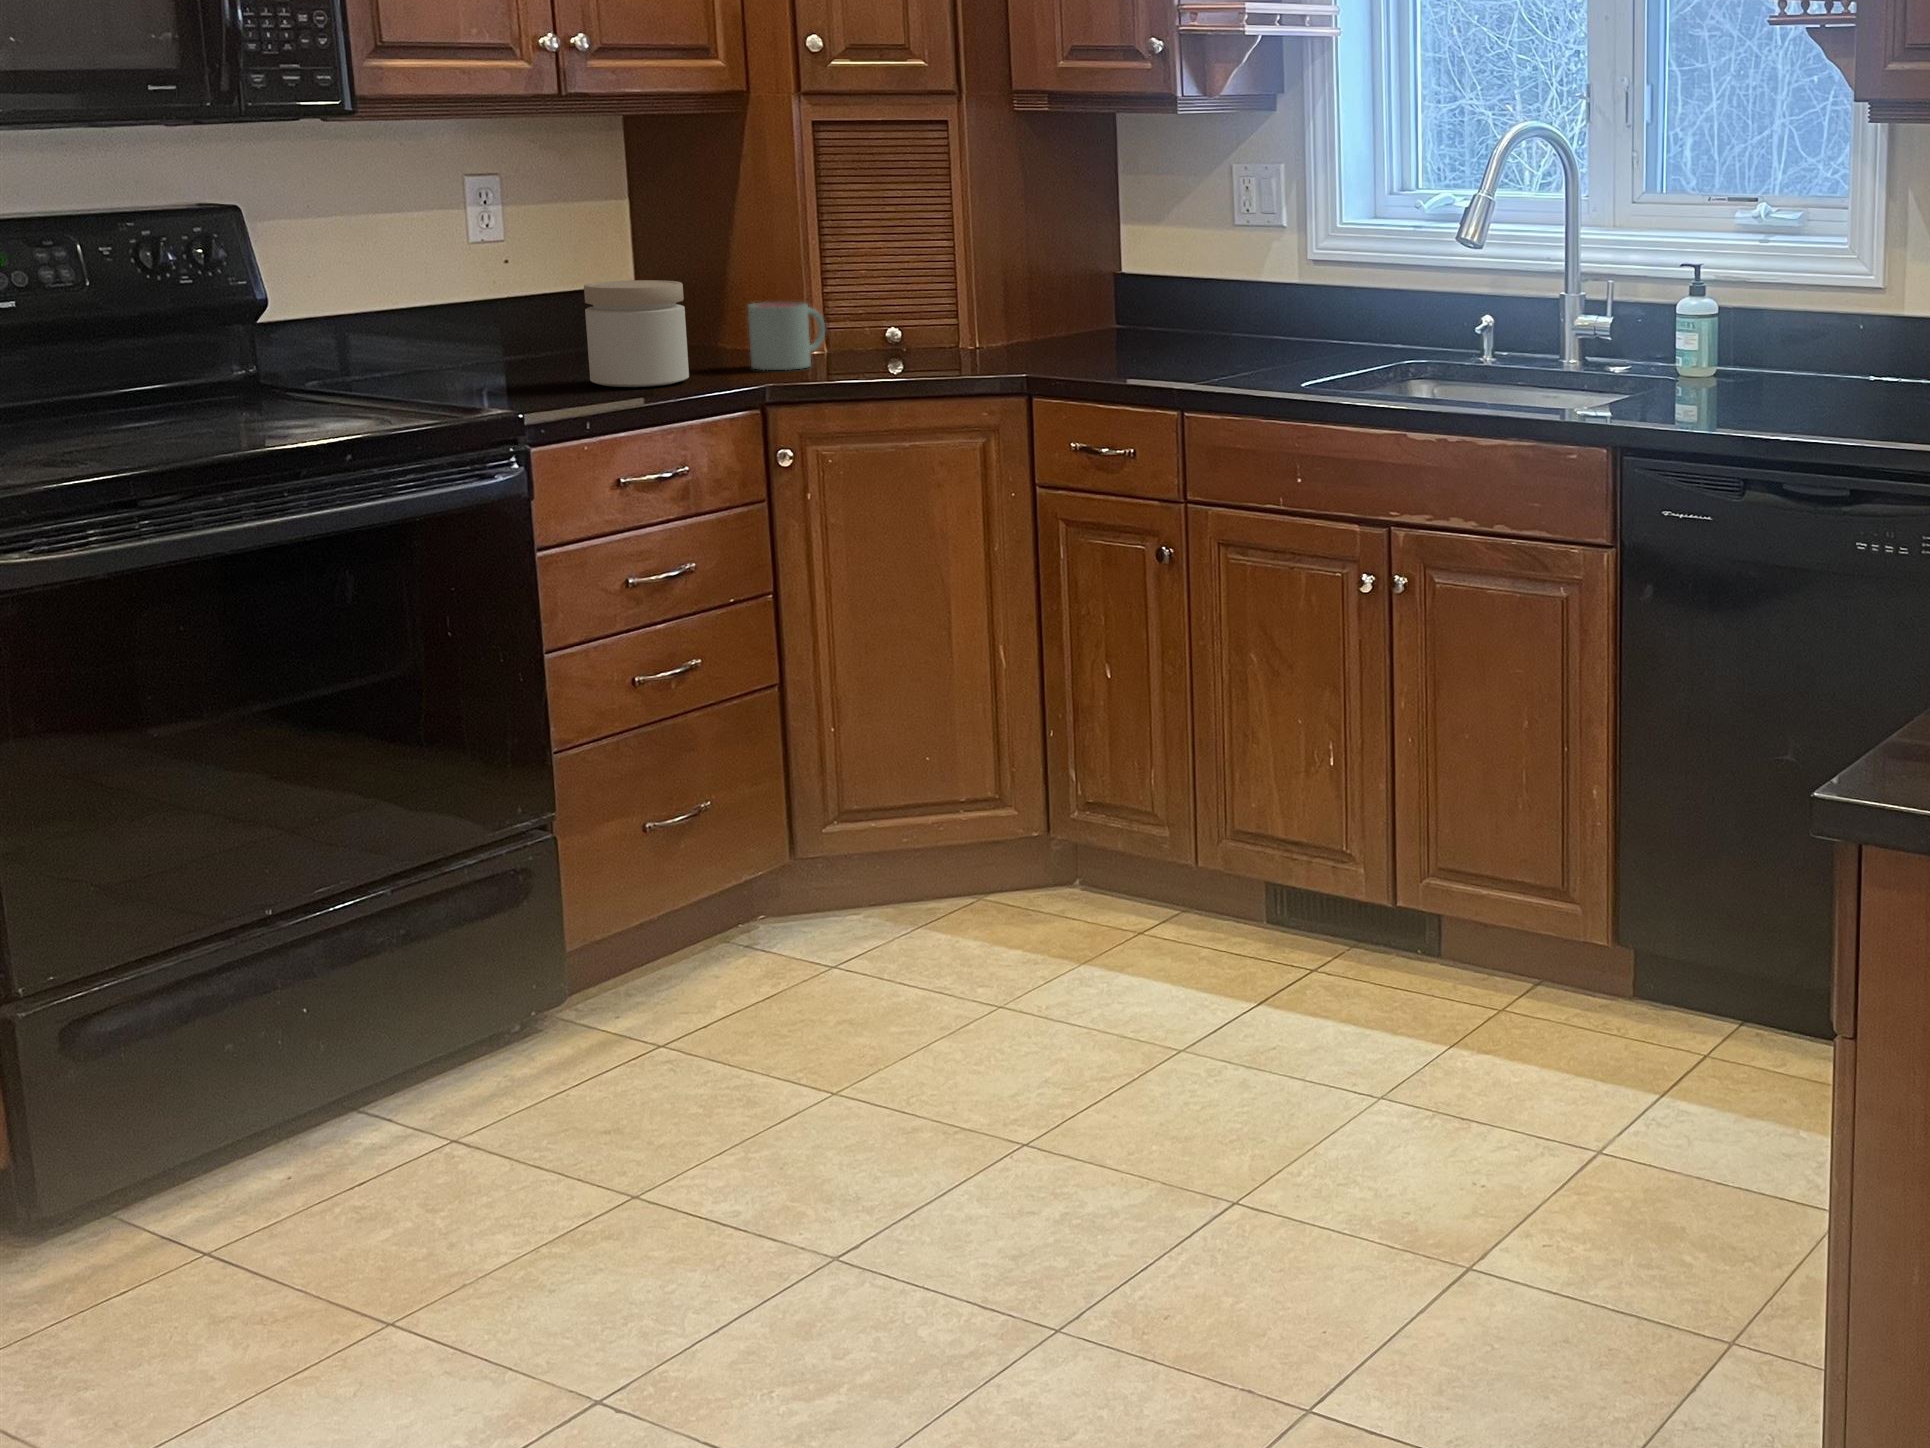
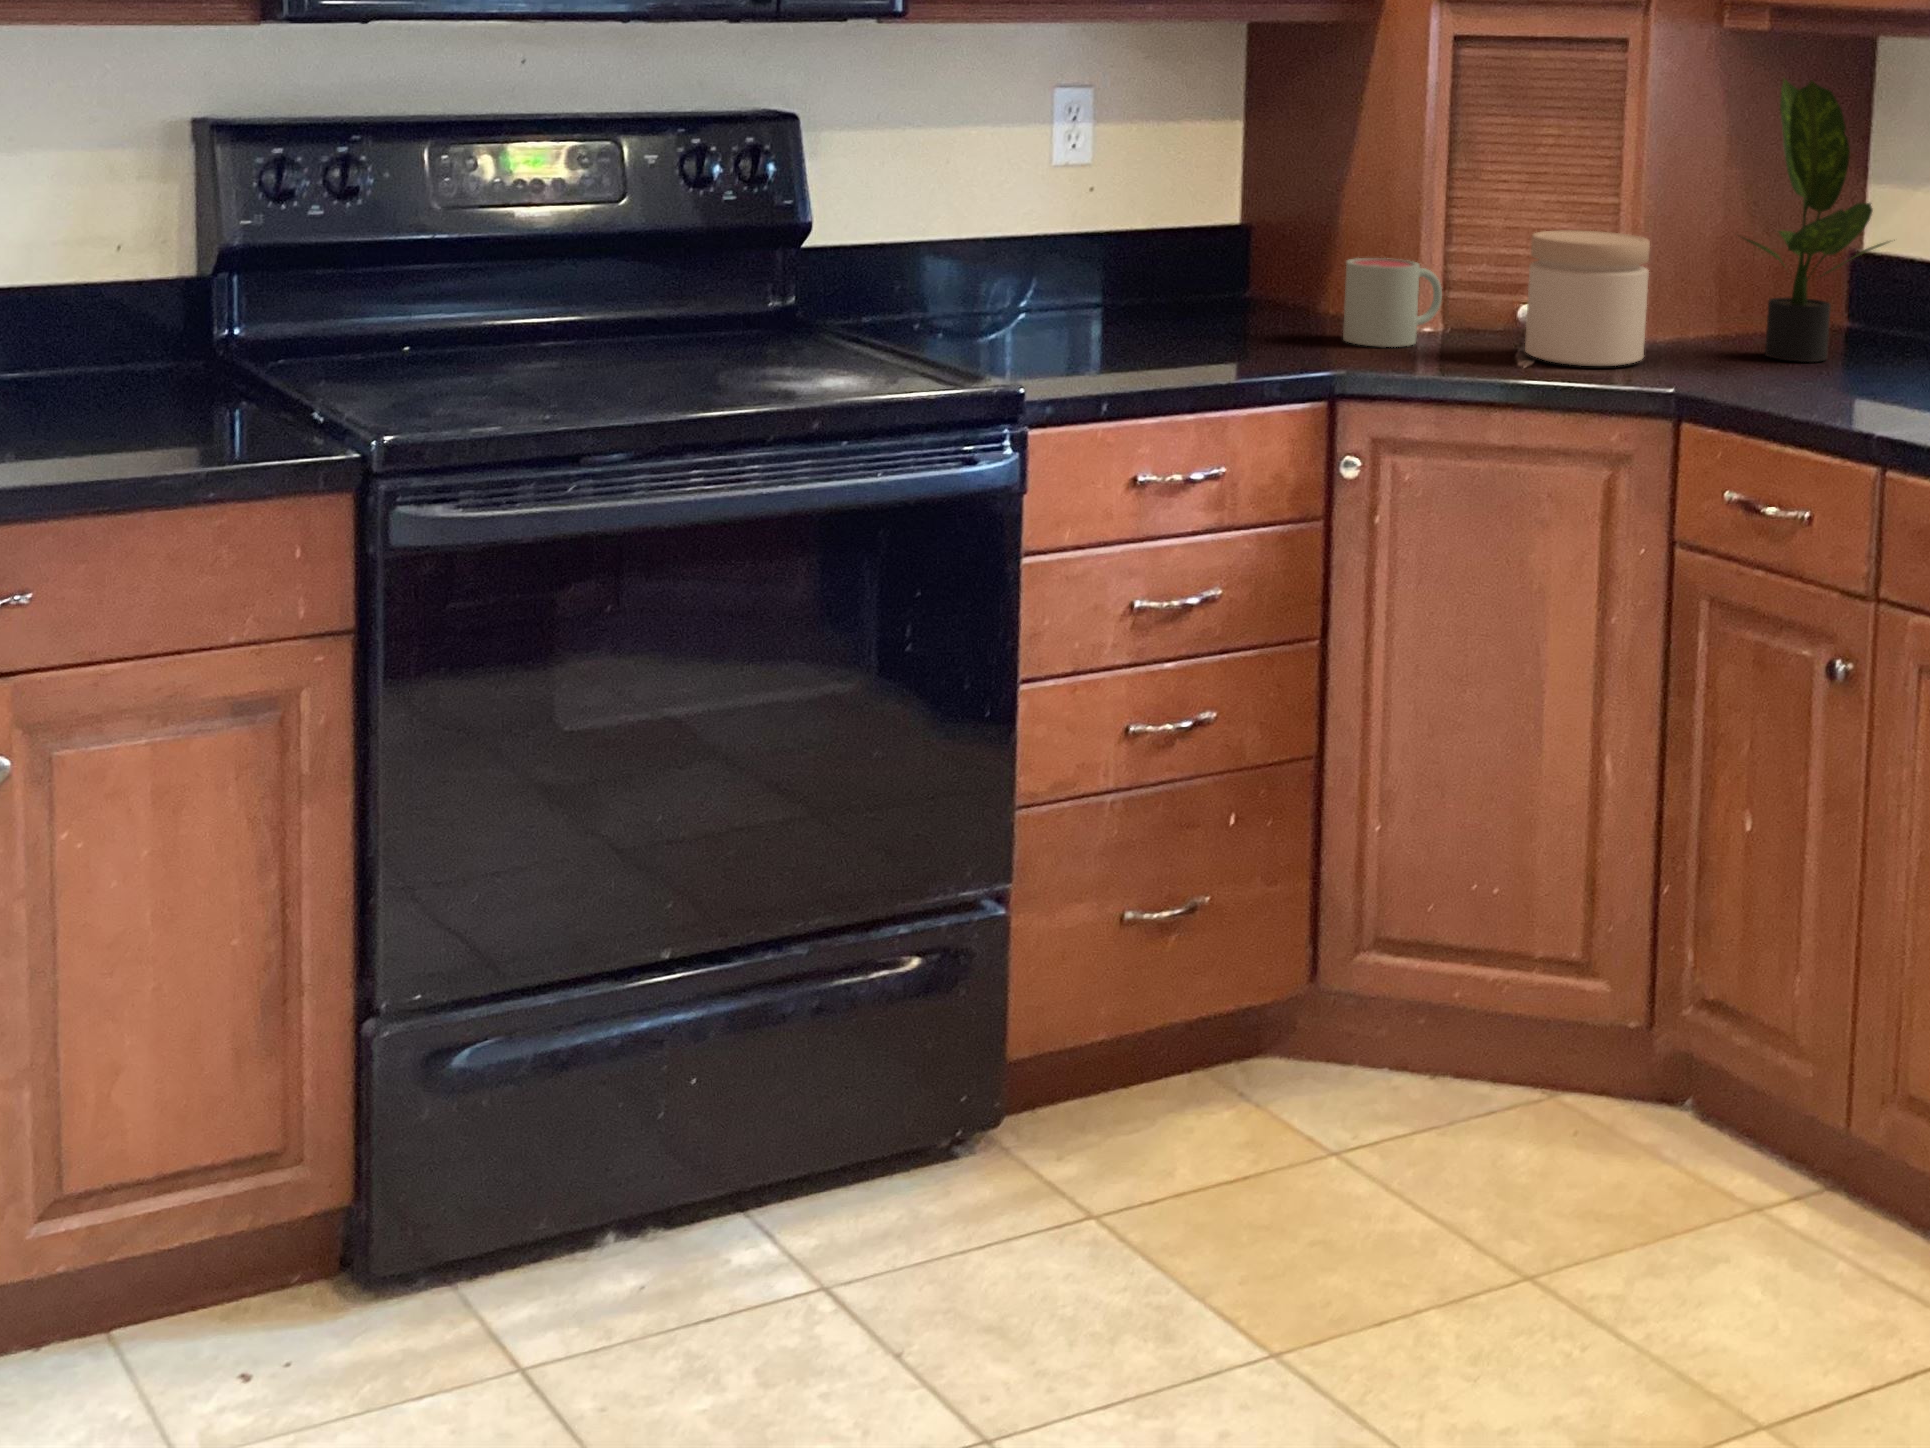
potted plant: none [1039,146,1156,354] -> present [1742,79,1888,362]
jar: present [584,280,689,387] -> present [1525,231,1650,366]

